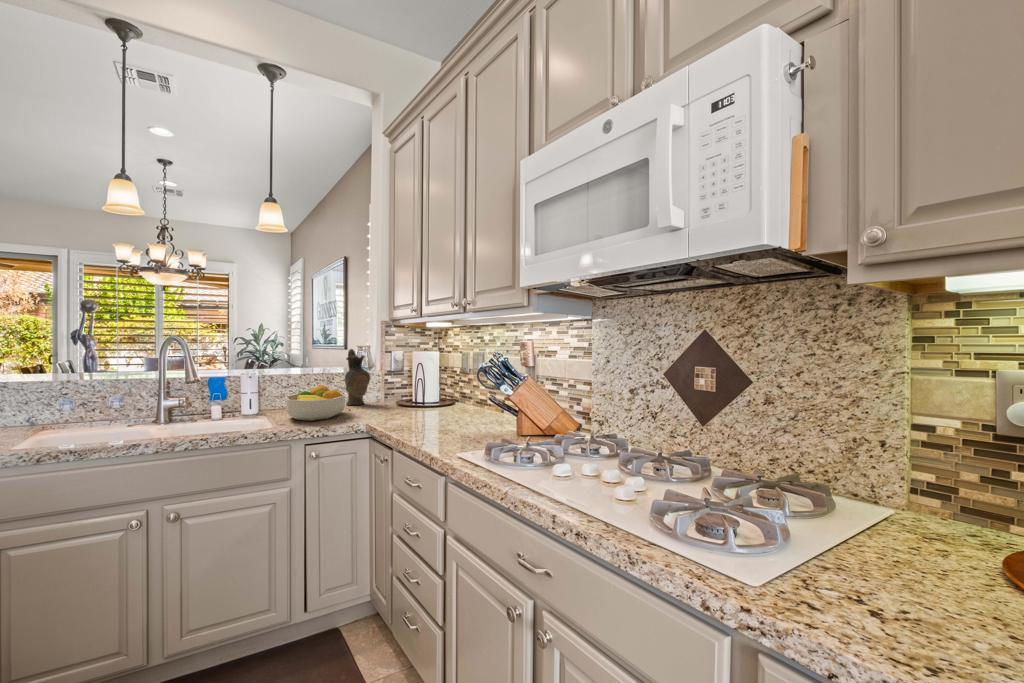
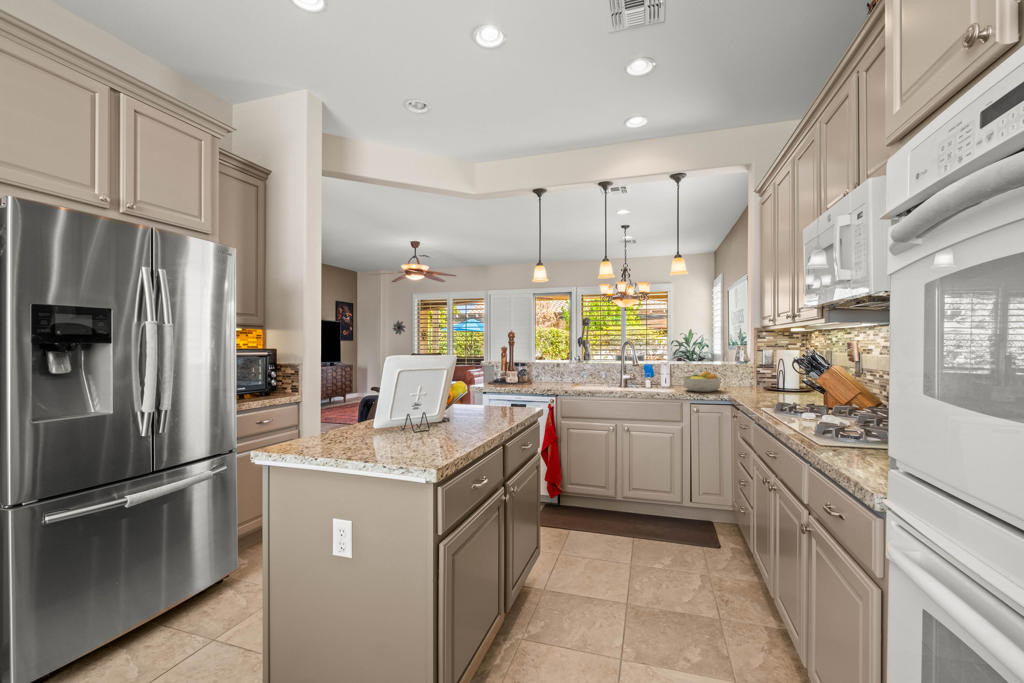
ceramic pitcher: present [345,349,370,405] -> none [726,348,745,388]

